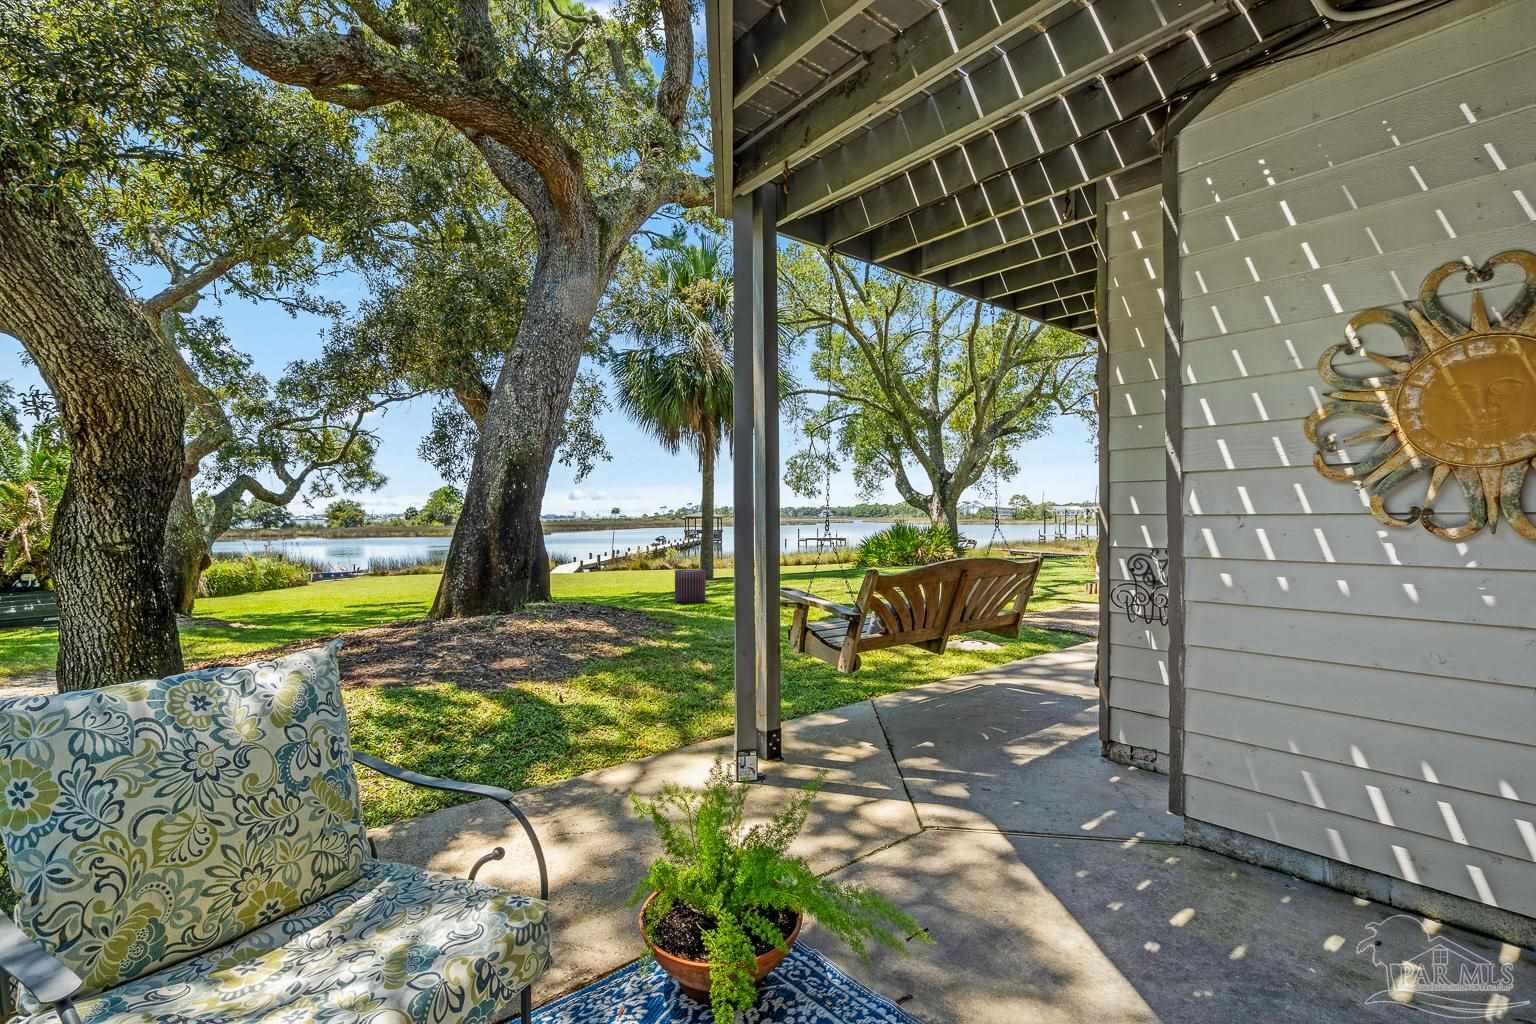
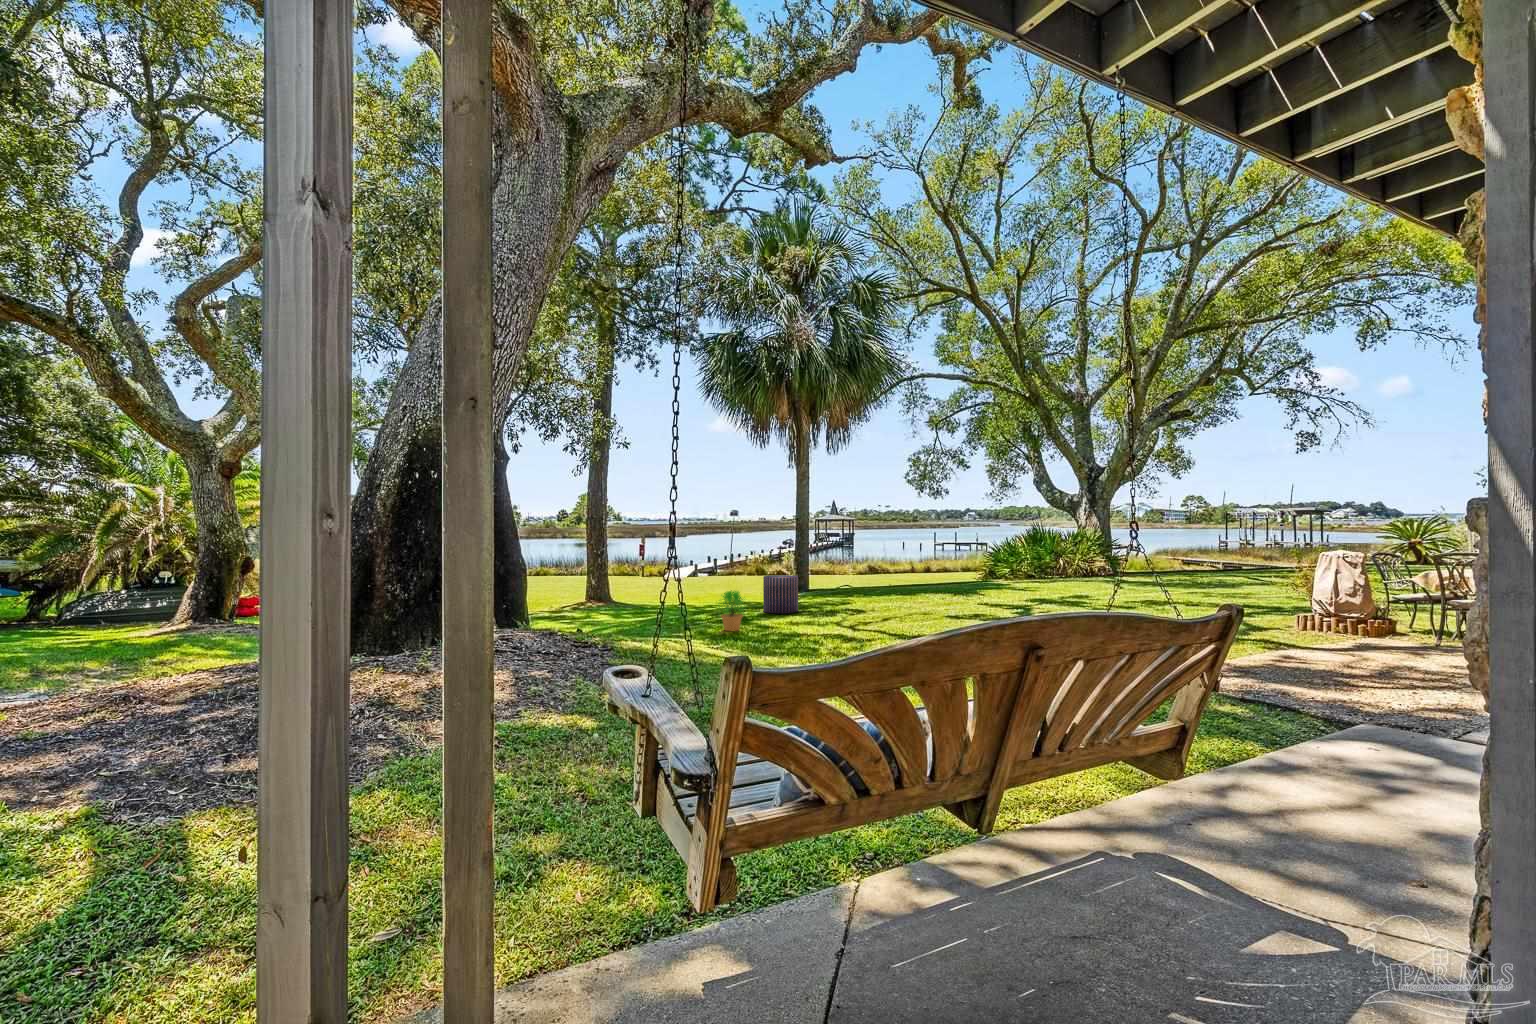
potted plant: none [642,581,673,618] -> present [718,590,744,631]

